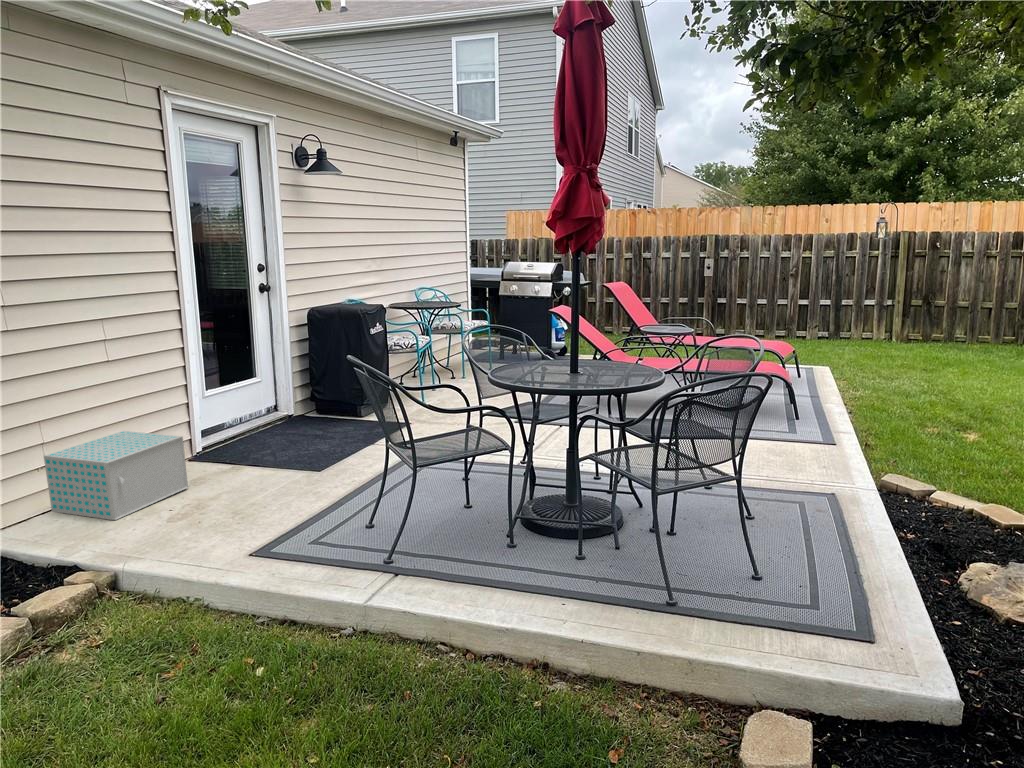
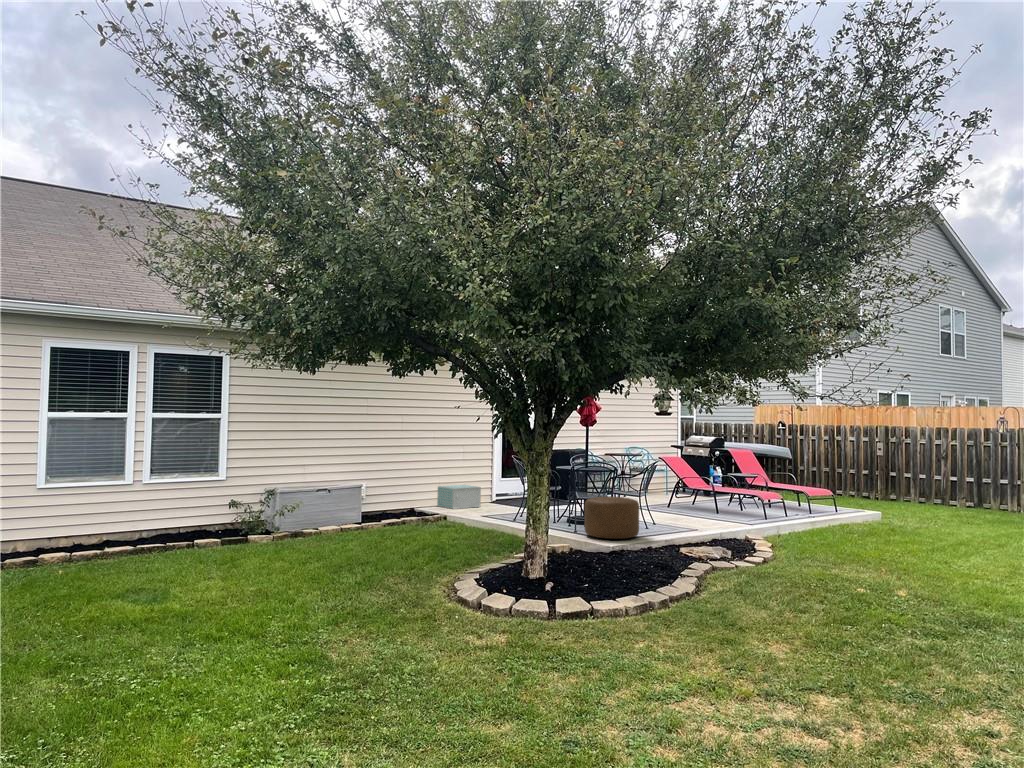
ottoman: none [712,477,906,650] -> present [584,497,639,539]

